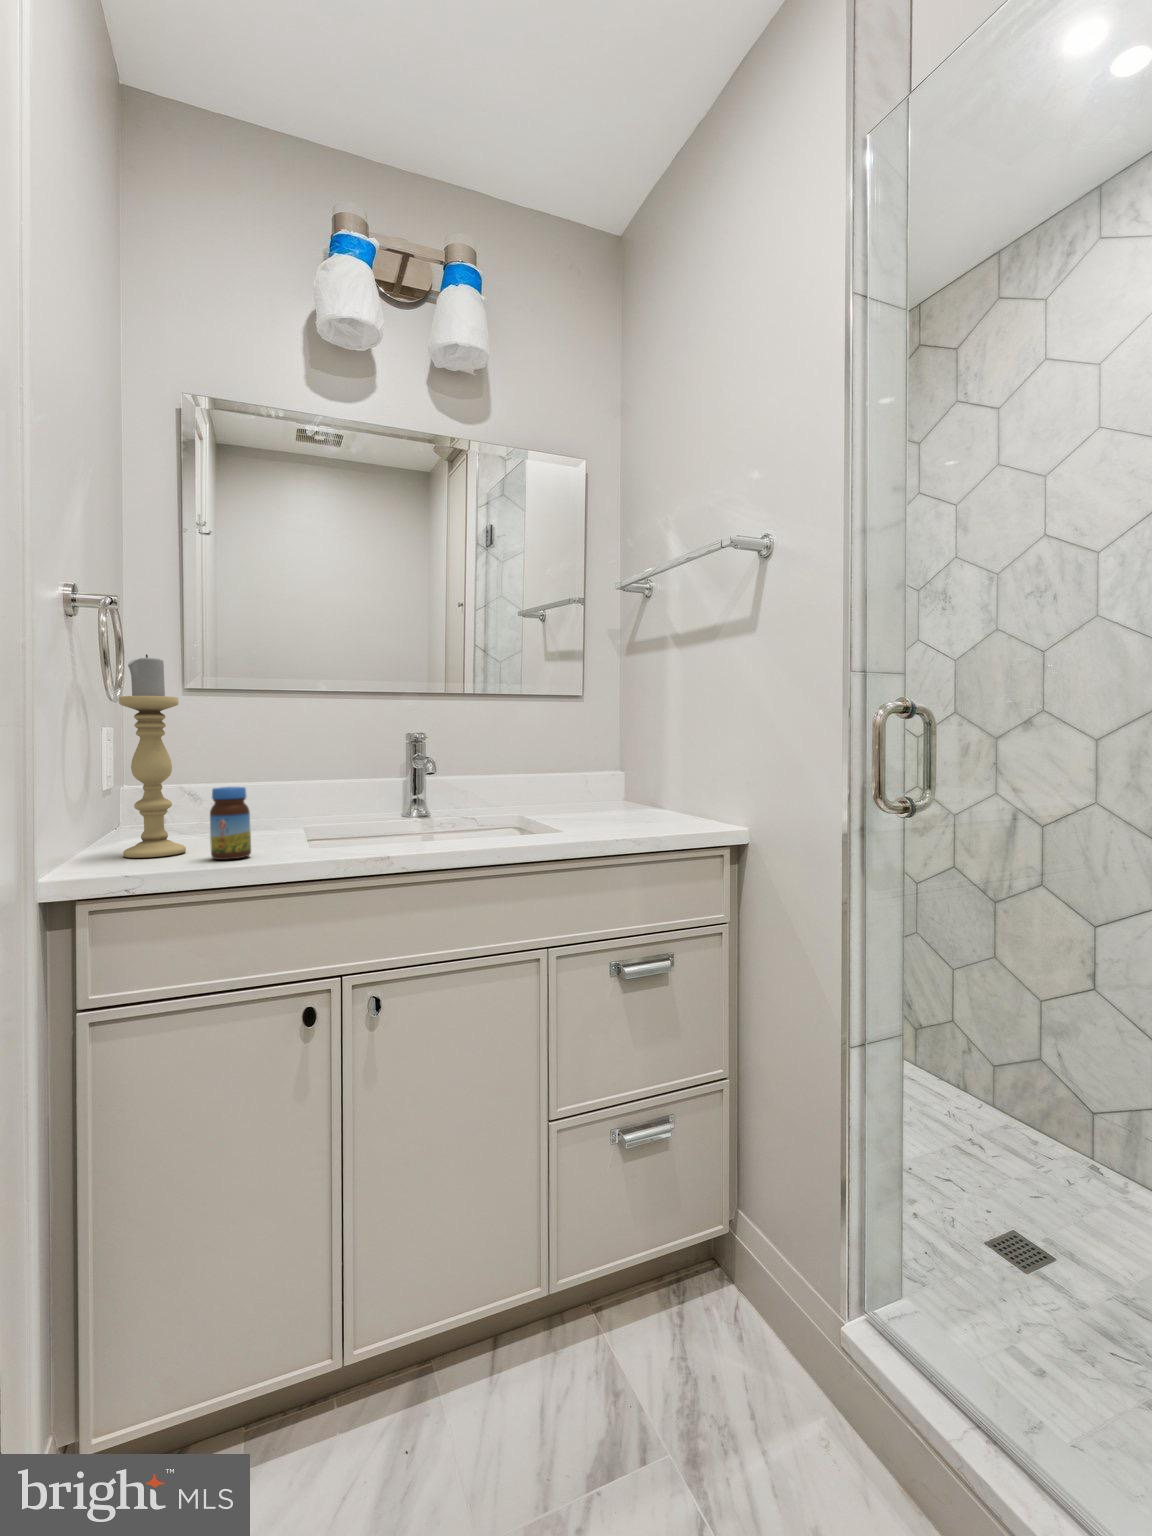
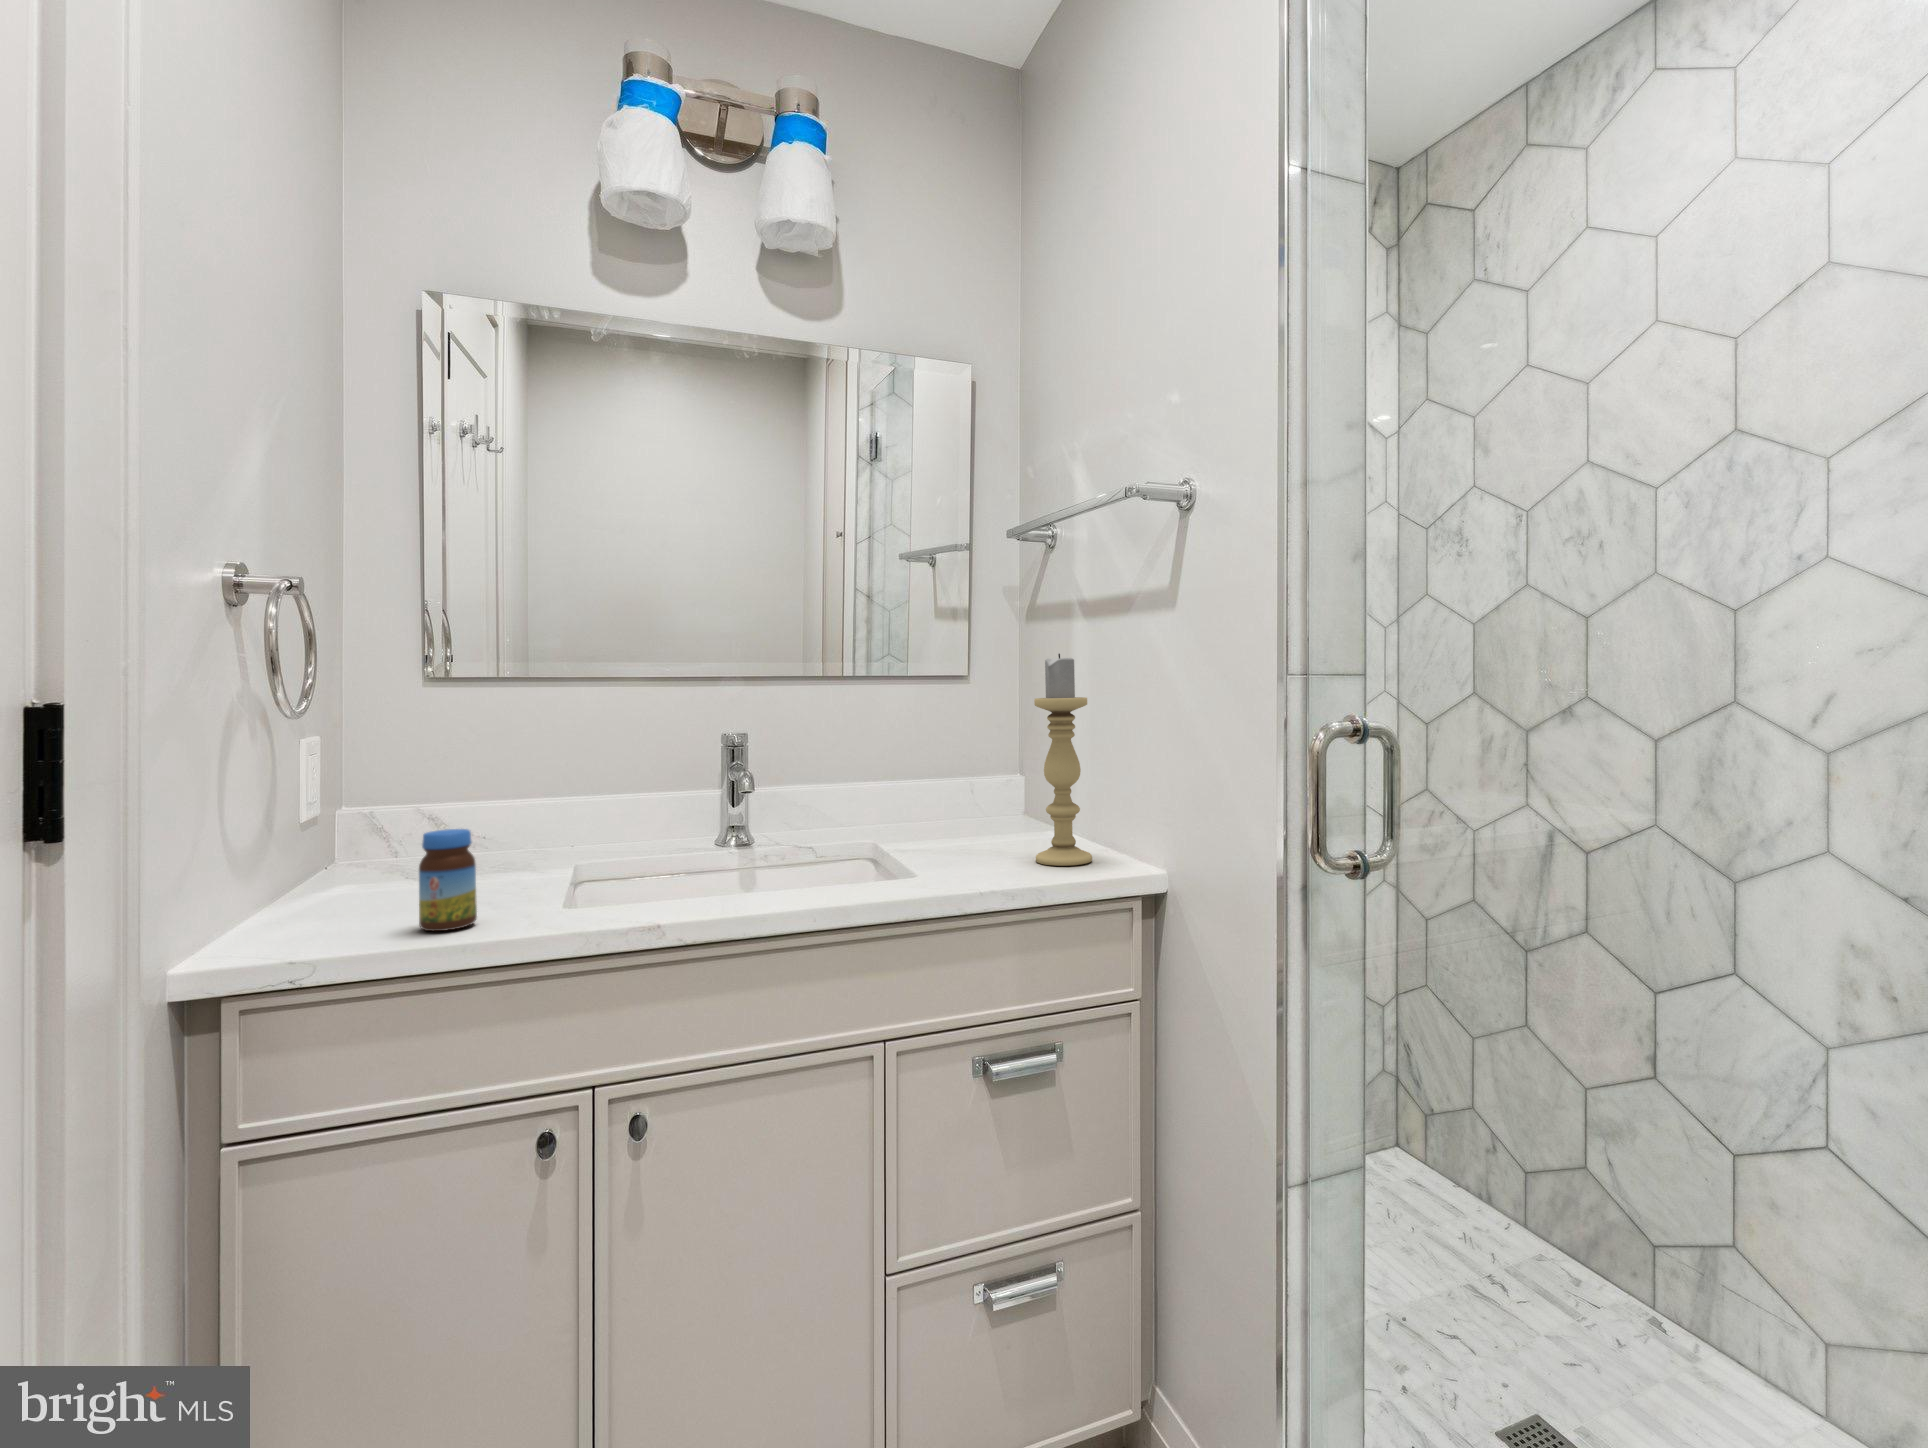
candle holder: present [119,654,186,858] -> present [1034,654,1092,866]

